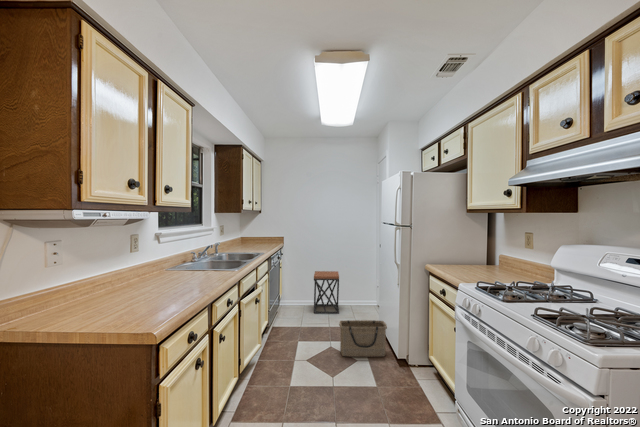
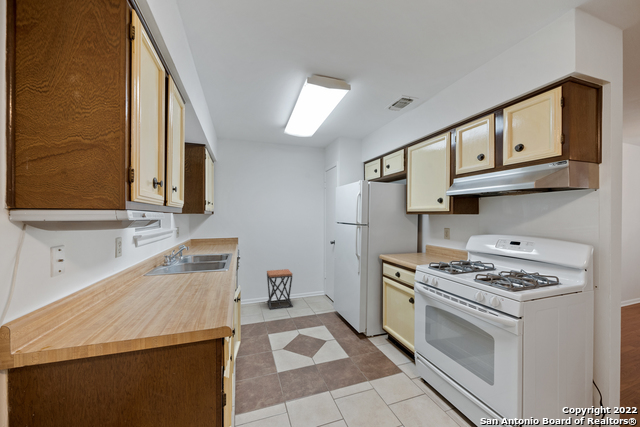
basket: present [339,320,387,357] -> none [307,306,348,340]

